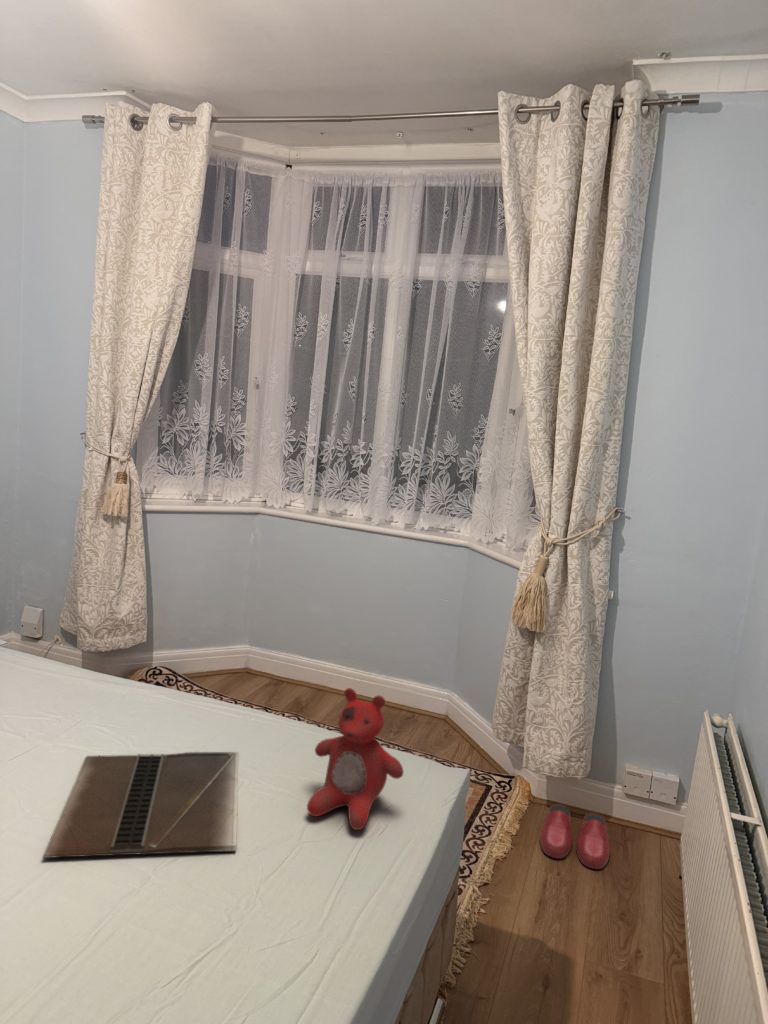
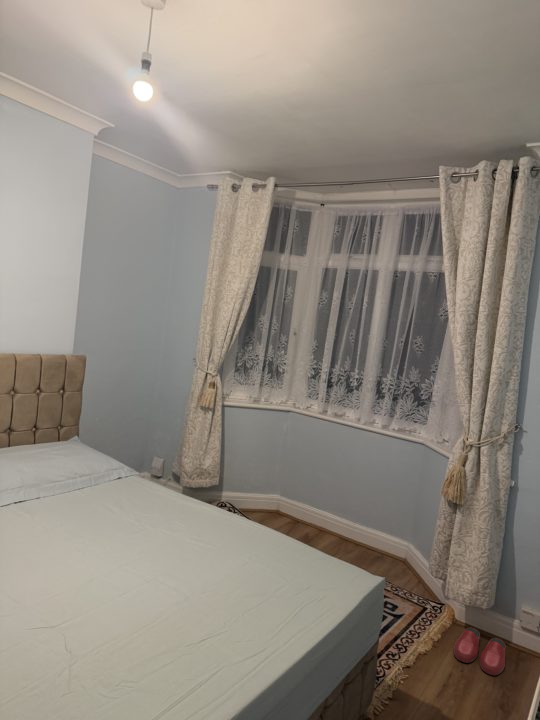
stuffed bear: present [307,688,404,830] -> none [282,515,339,597]
laptop: present [43,752,239,858] -> none [145,536,252,594]

